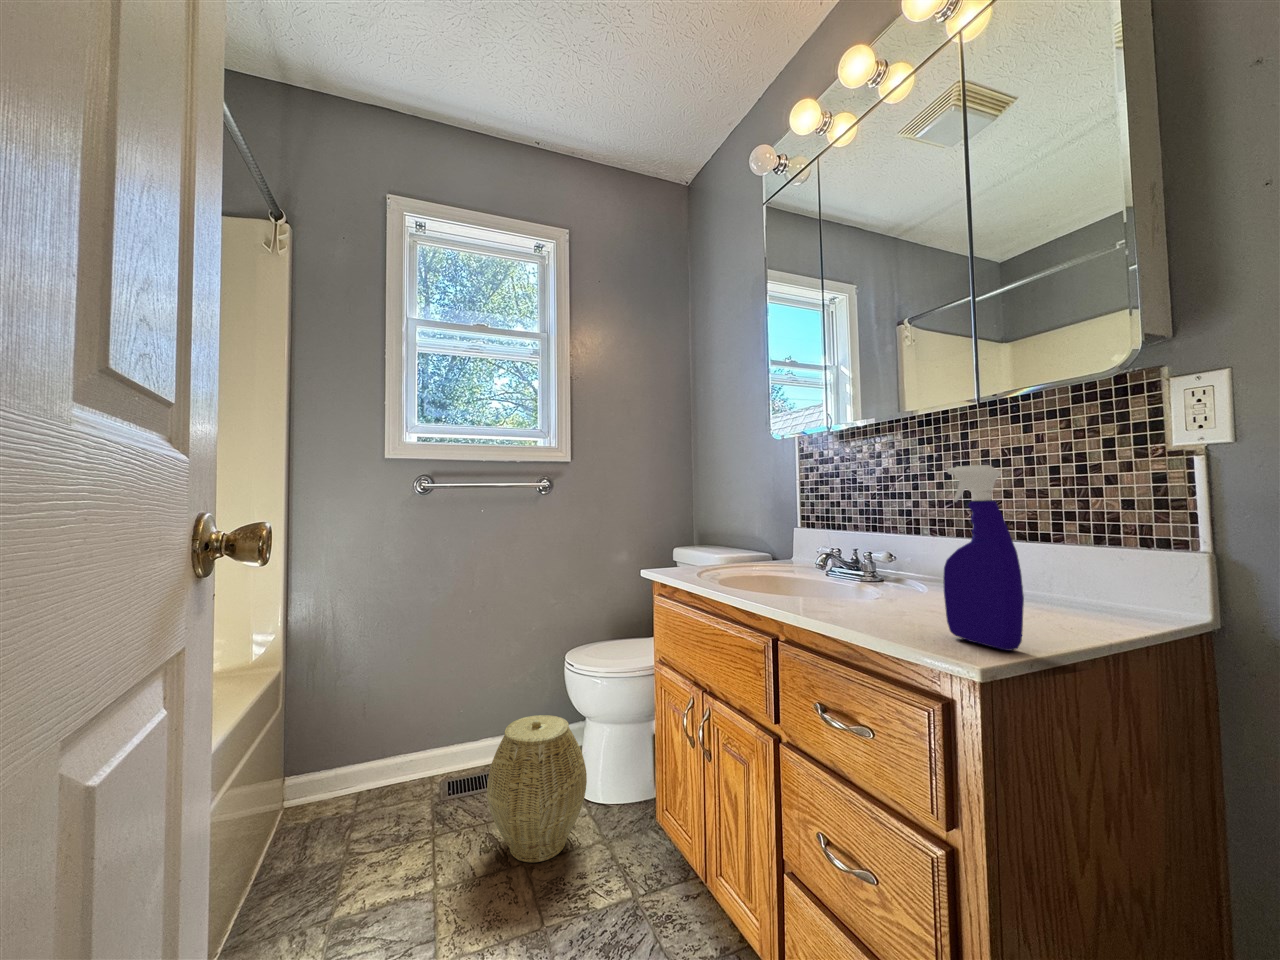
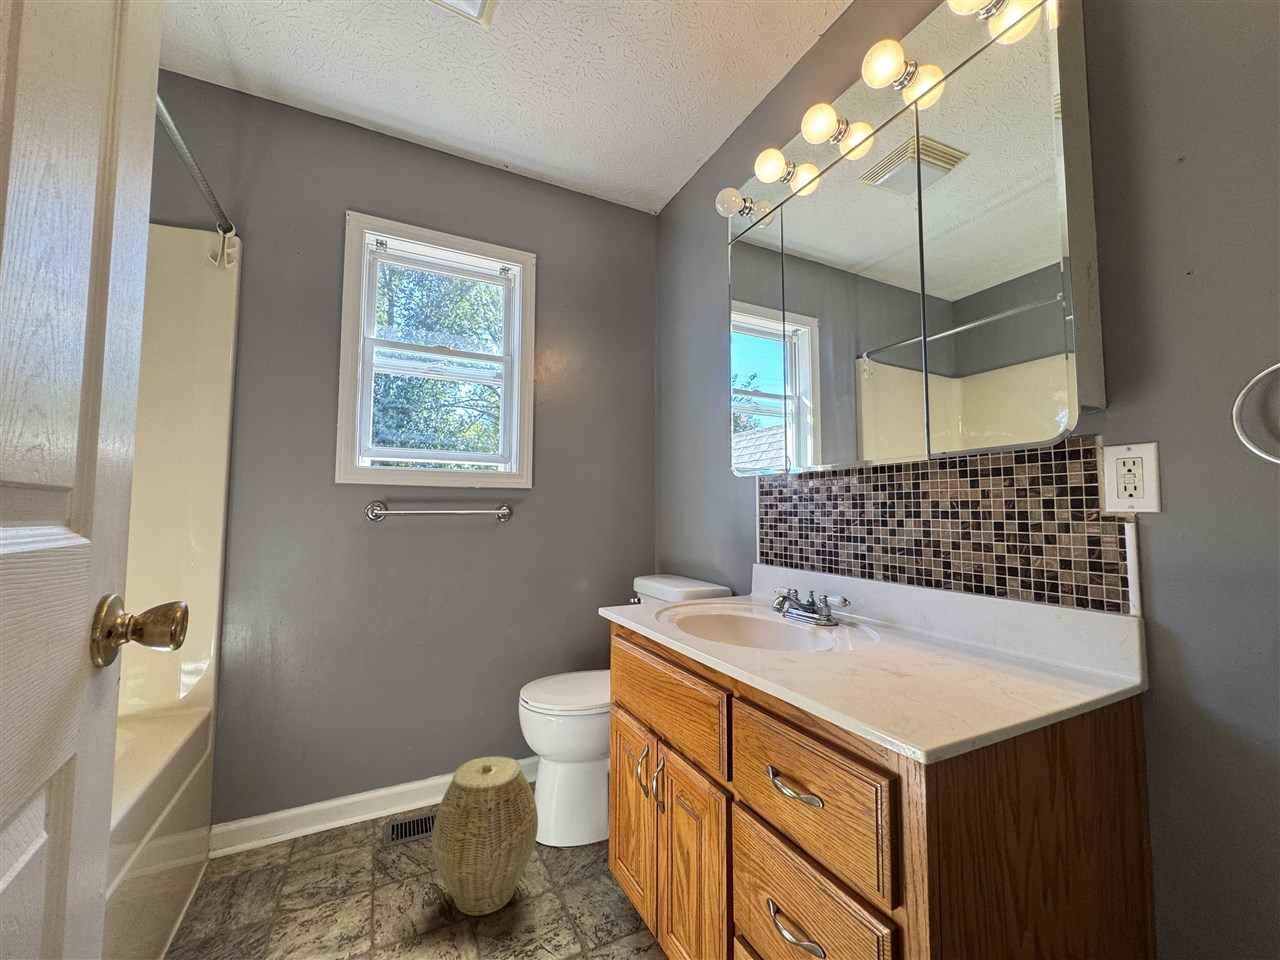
spray bottle: present [943,465,1024,650] -> none [893,535,969,725]

